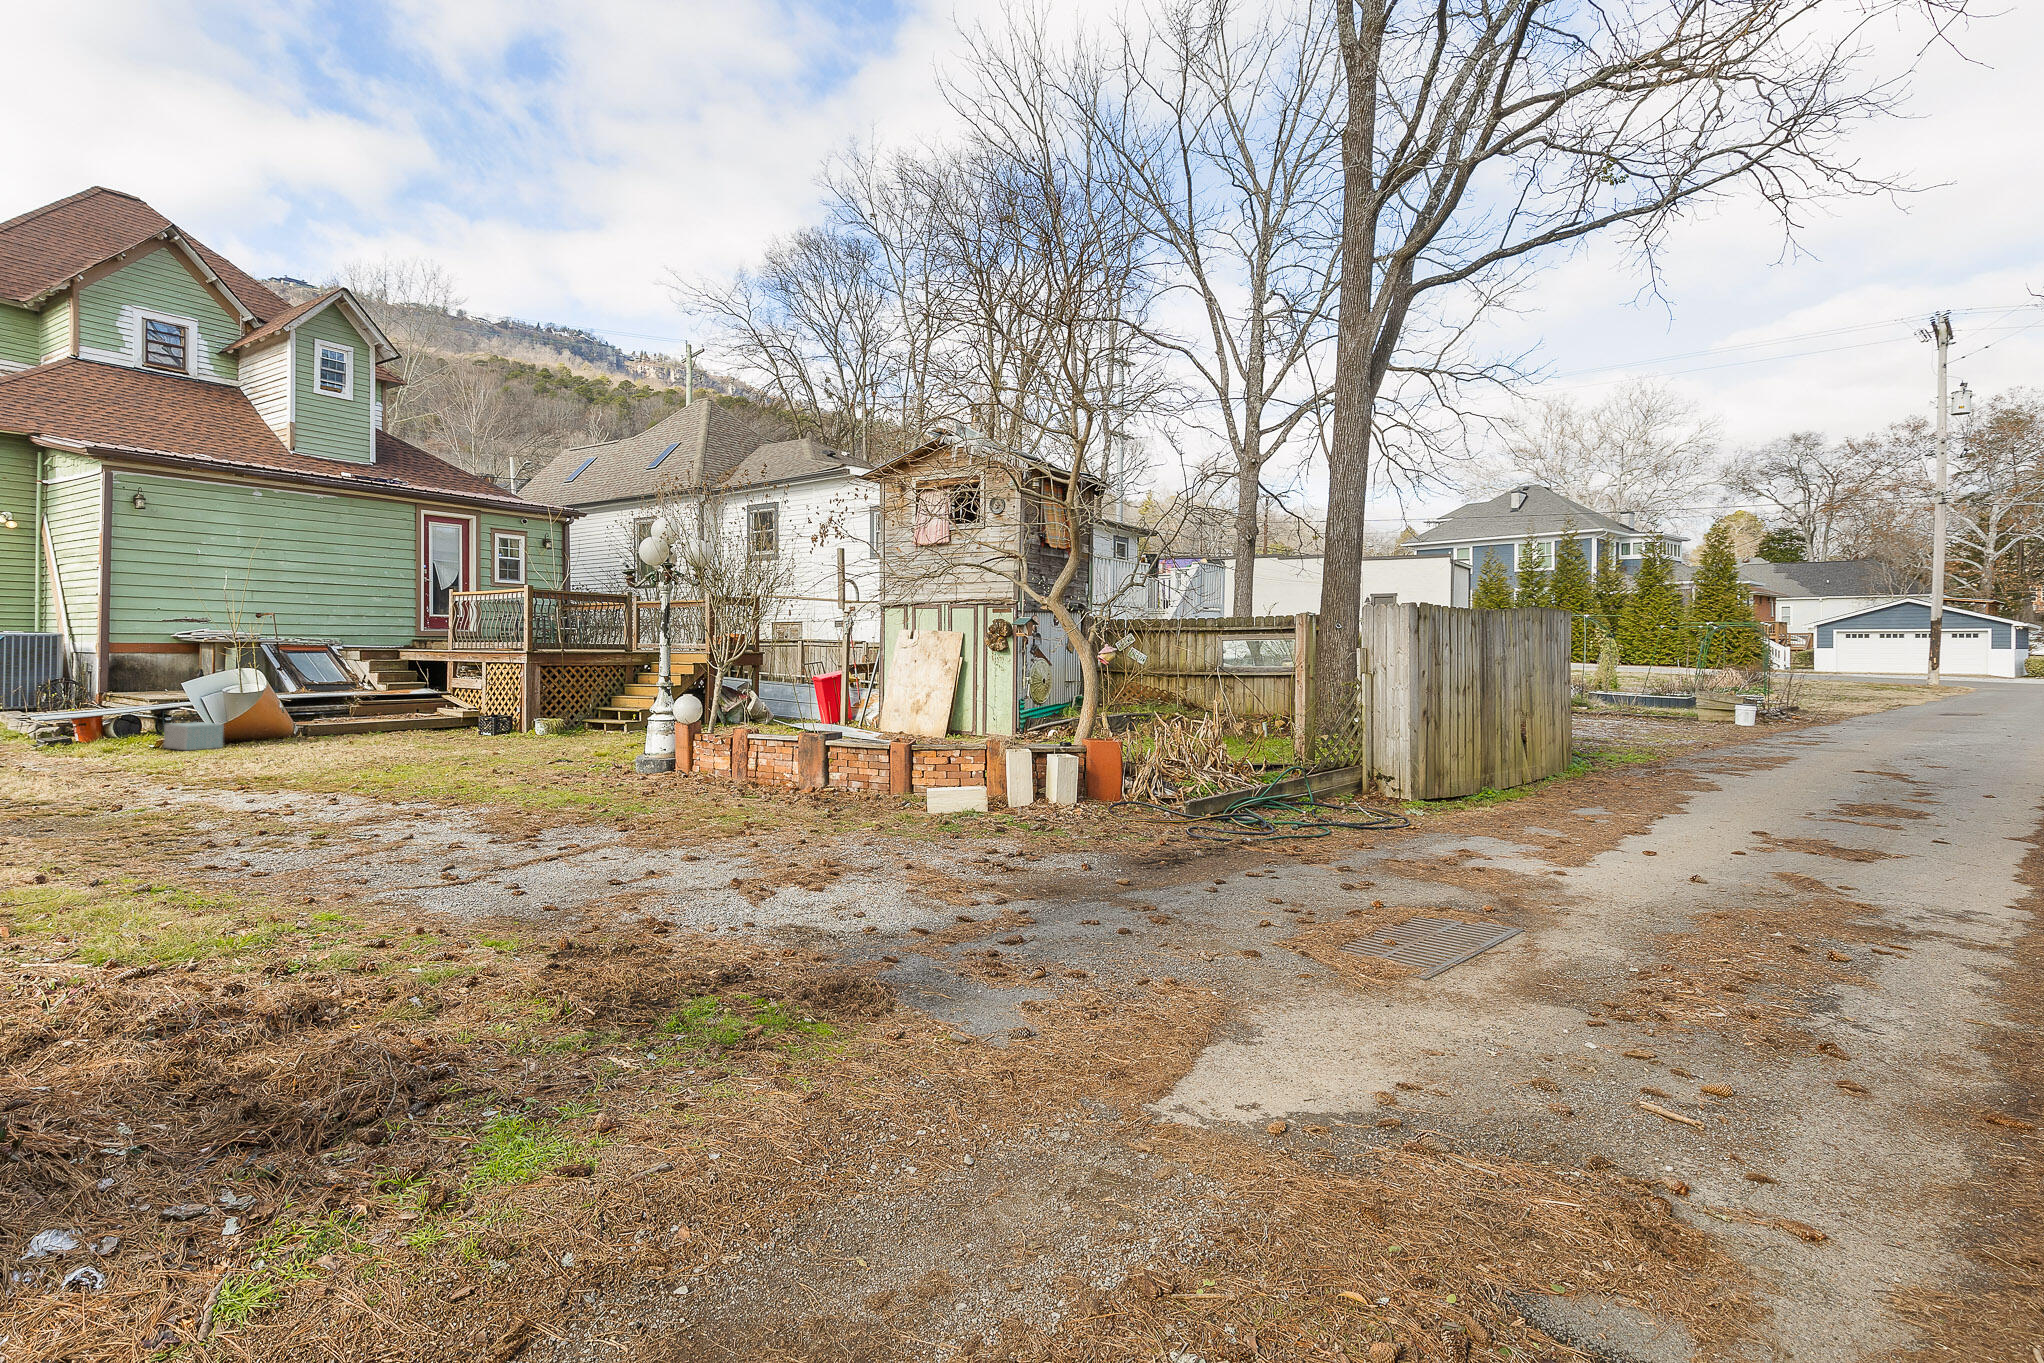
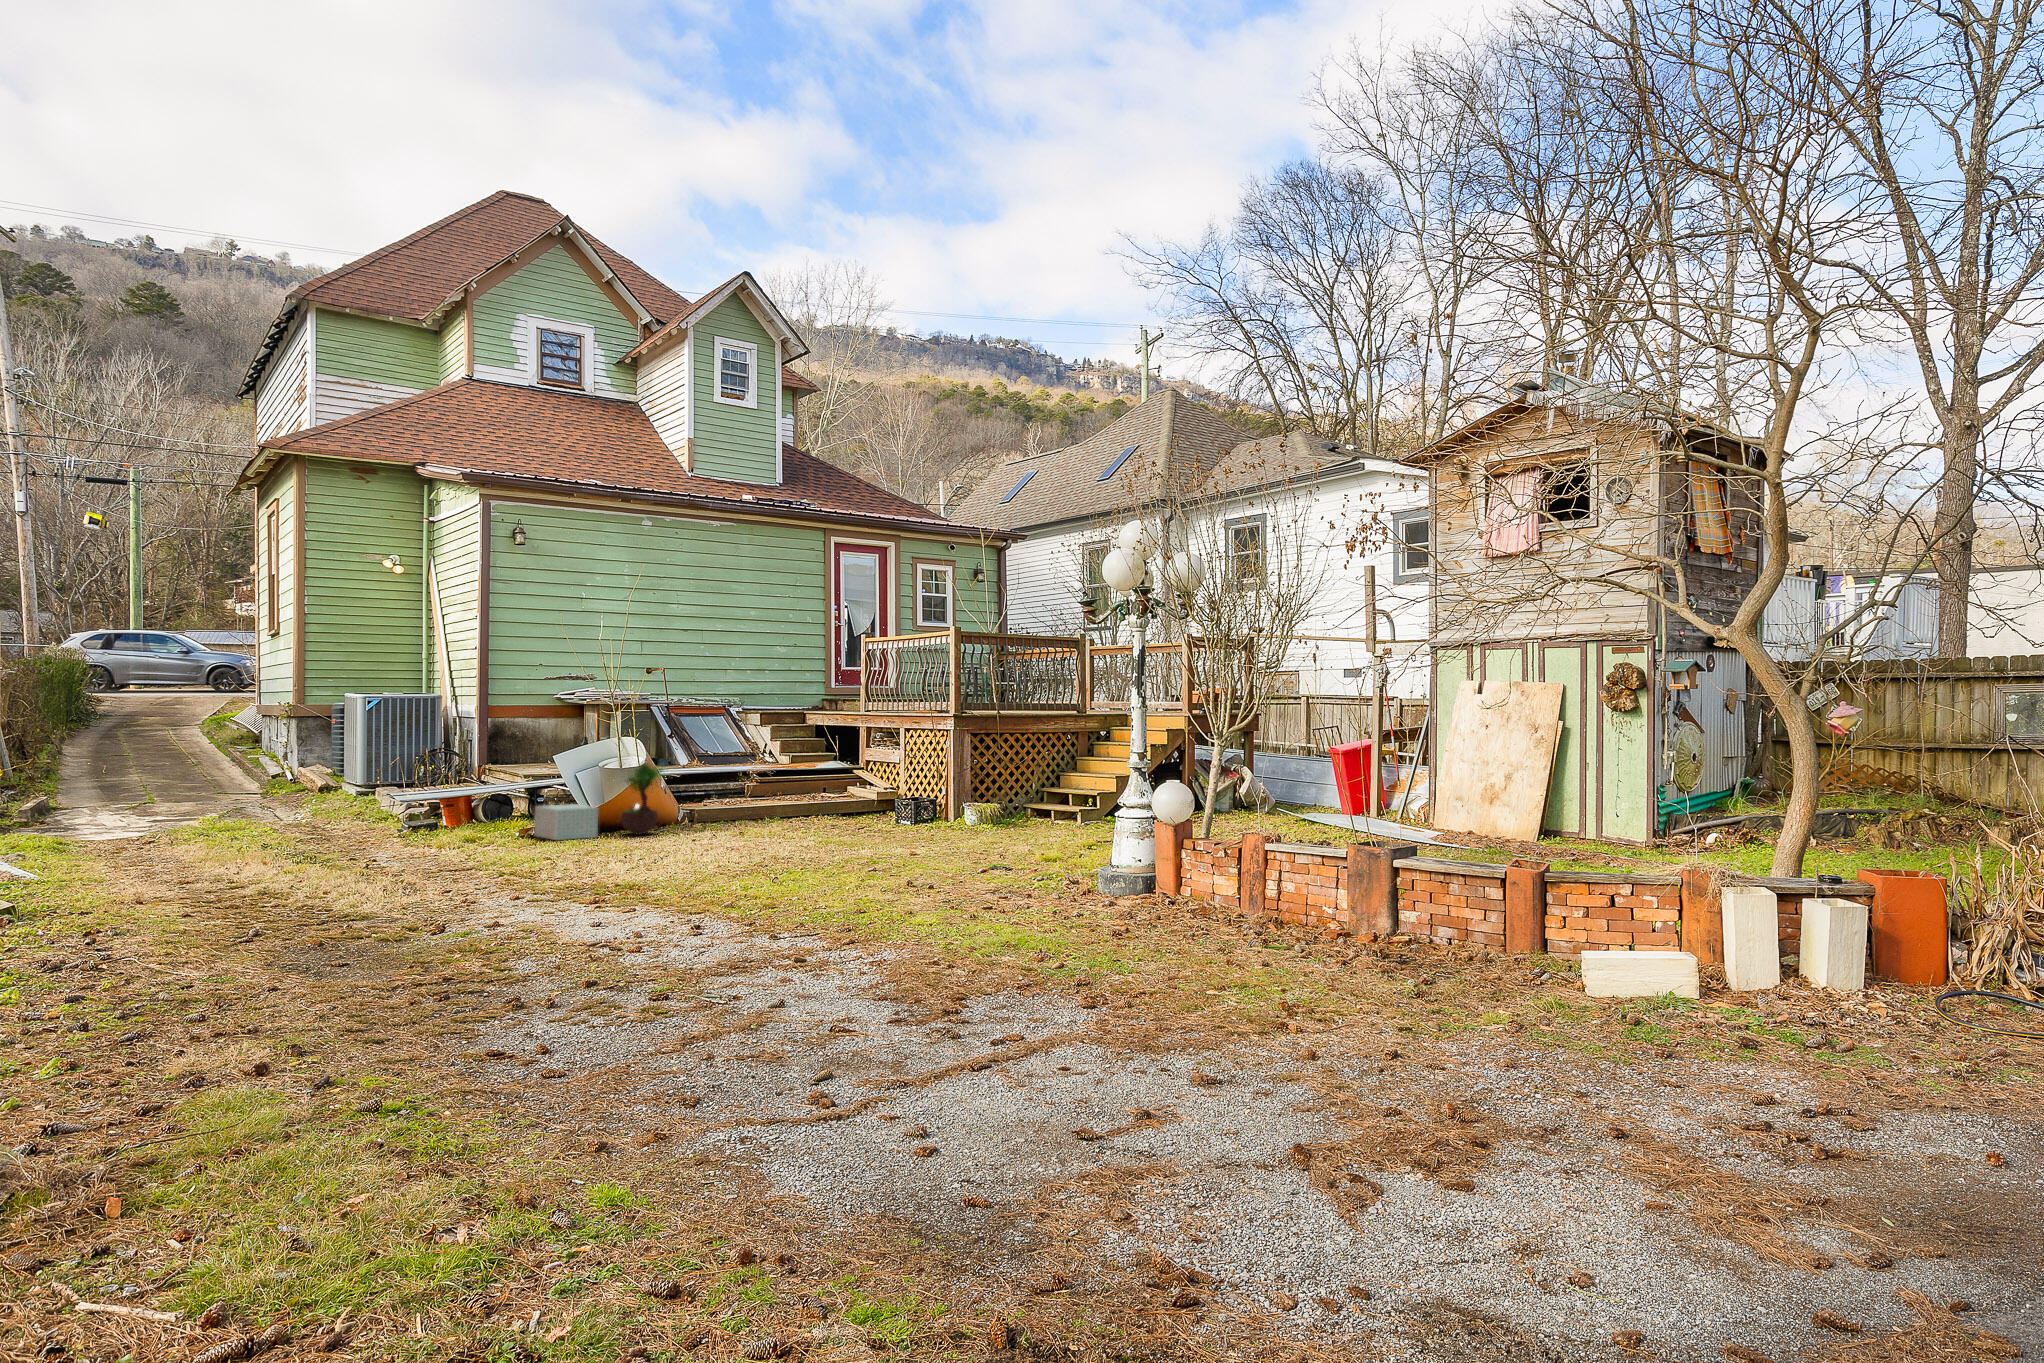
potted tree: none [243,682,286,745] -> present [621,760,668,835]

